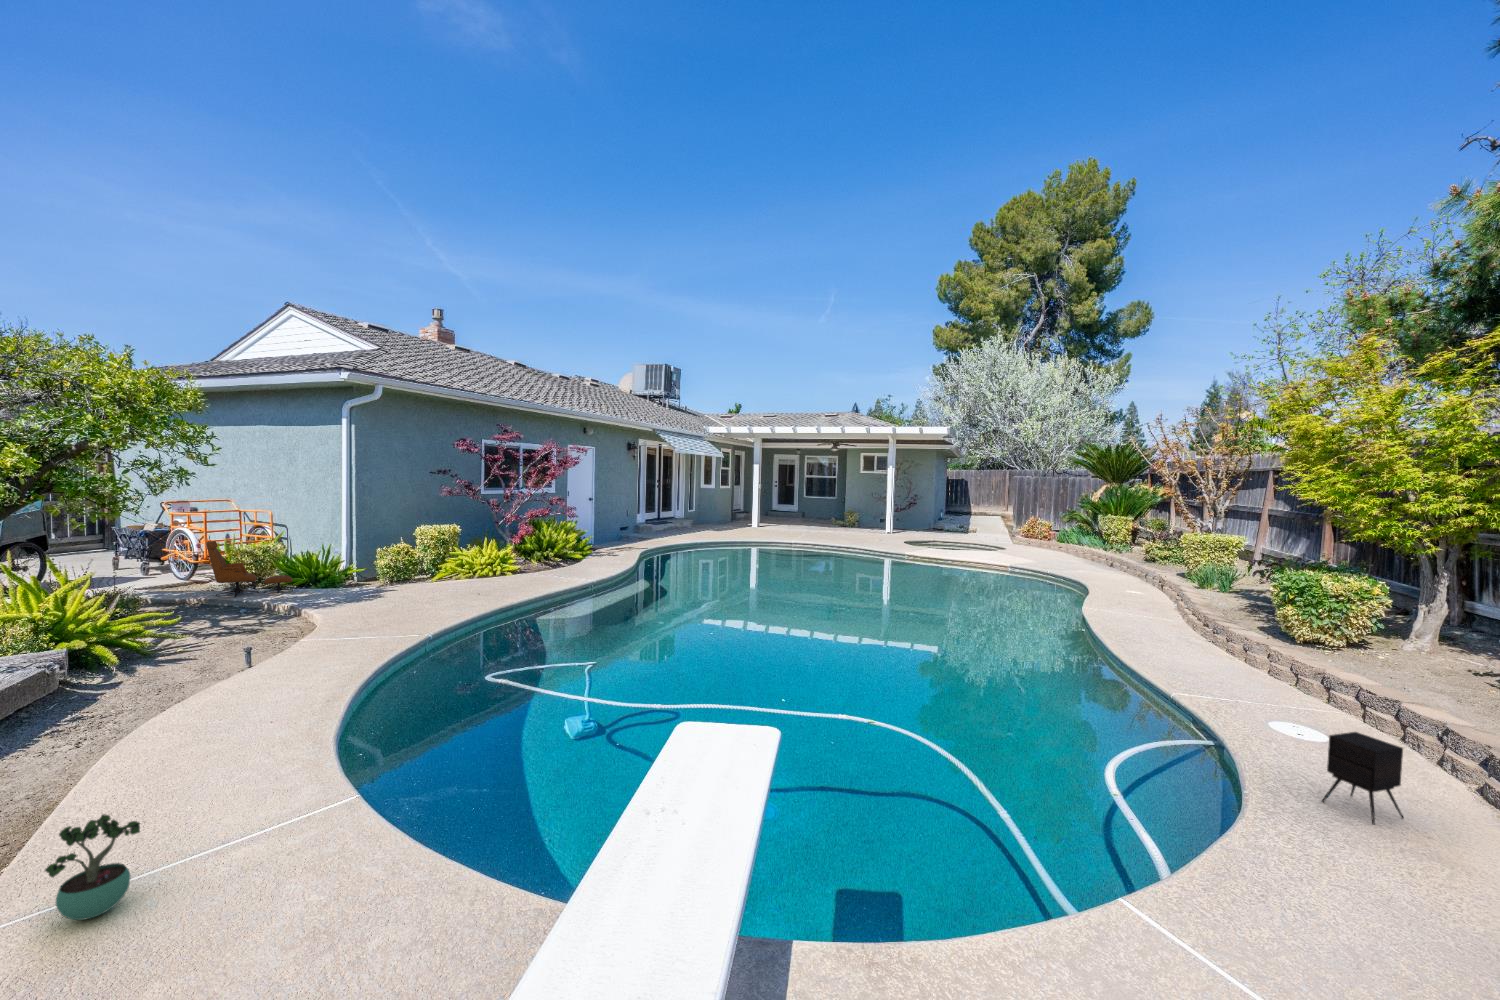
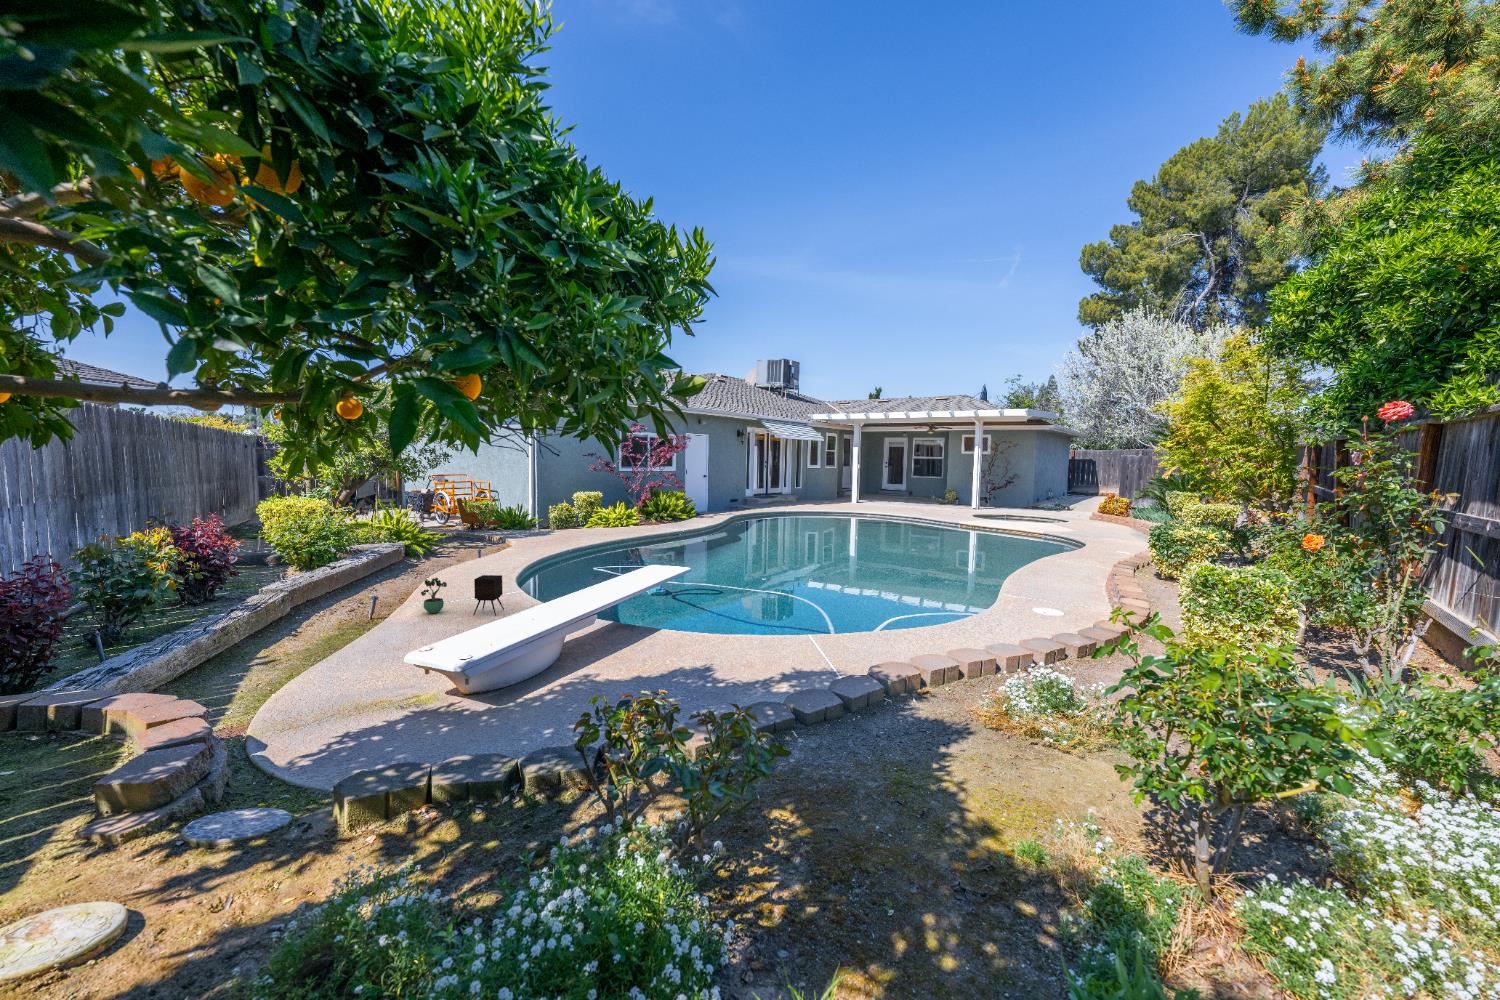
side table: present [1322,732,1403,824] -> present [473,575,504,616]

